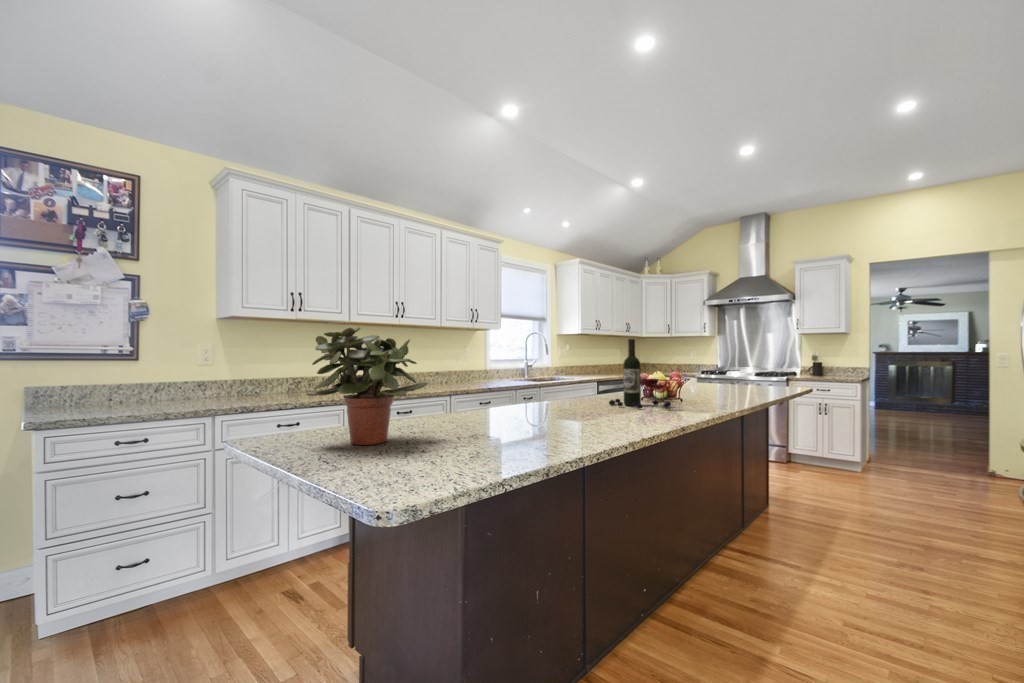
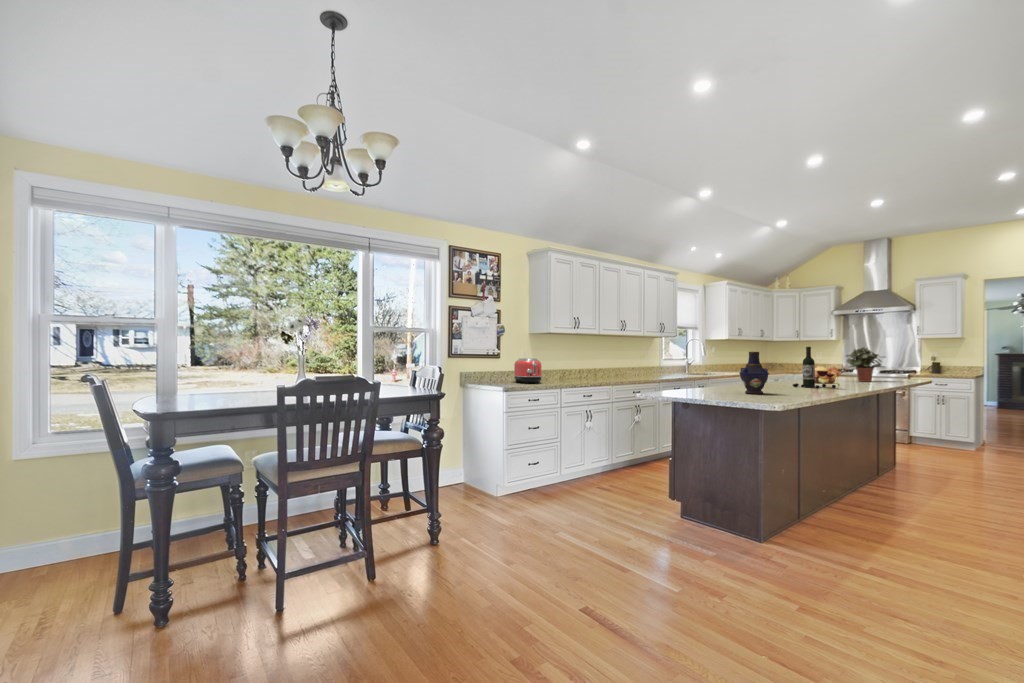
potted plant: present [307,327,428,445] -> present [846,347,884,382]
vase: none [467,345,520,432] -> present [739,352,769,394]
toaster: none [162,361,213,405] -> present [514,358,542,383]

